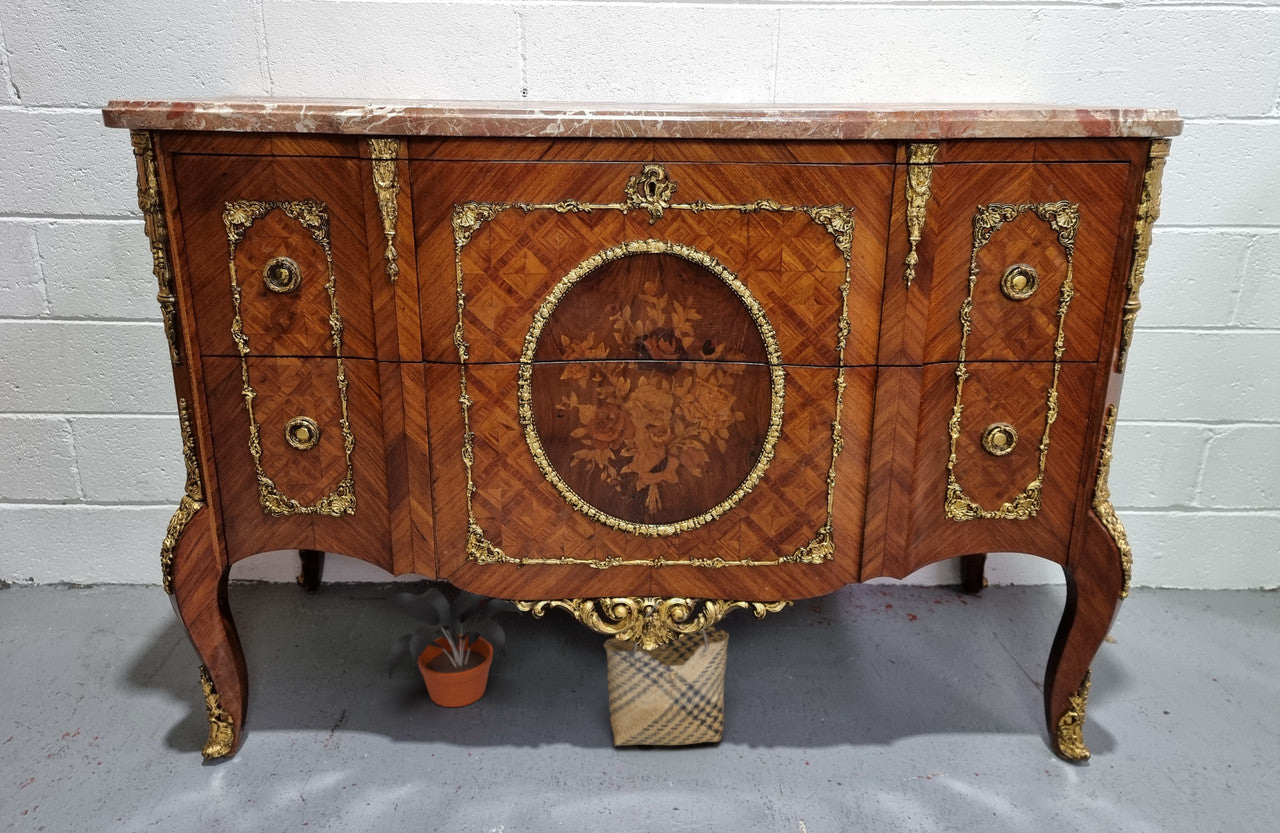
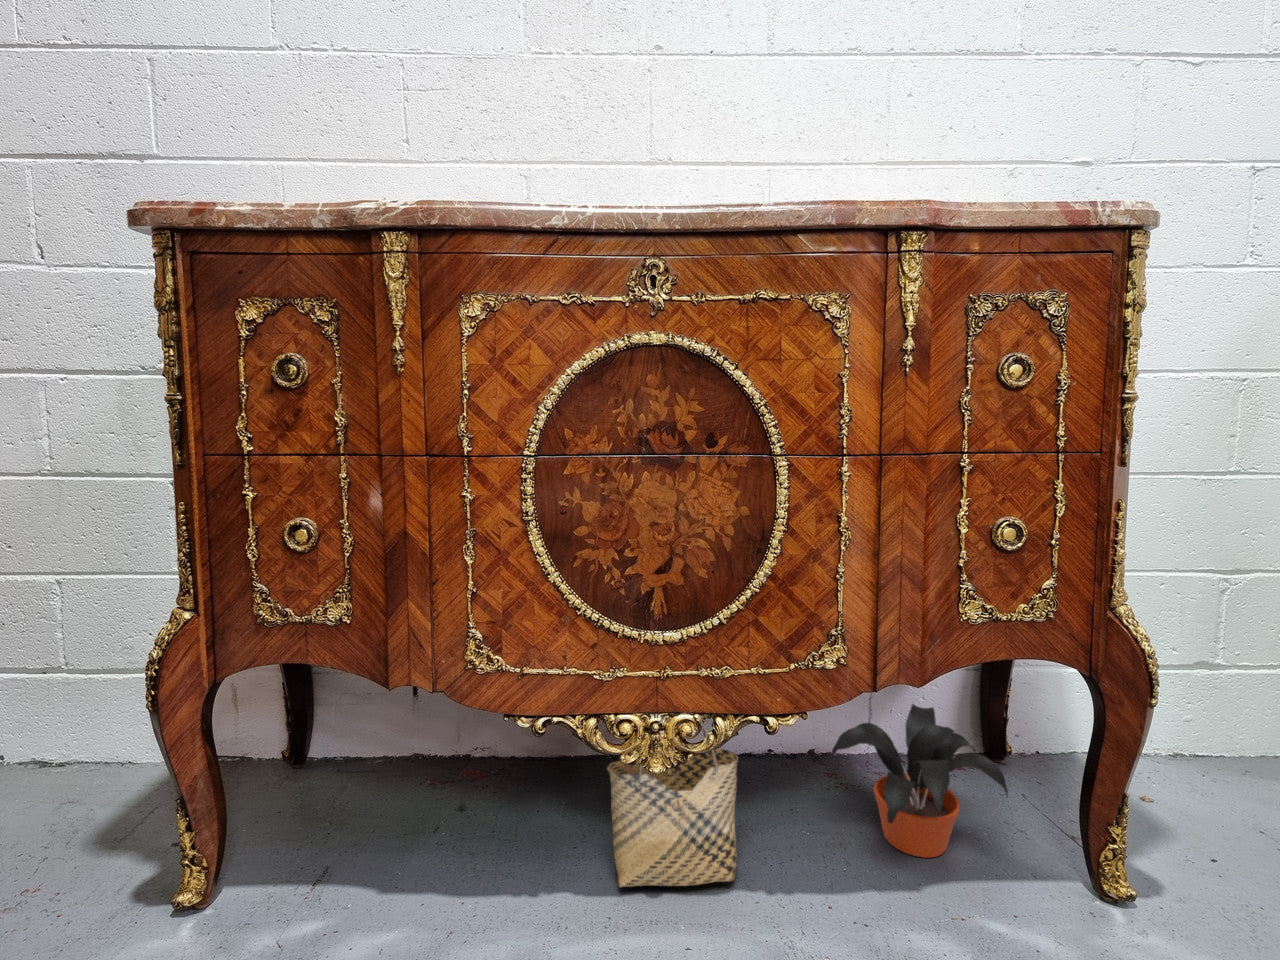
potted plant: present [378,588,522,707] -> present [831,704,1008,858]

